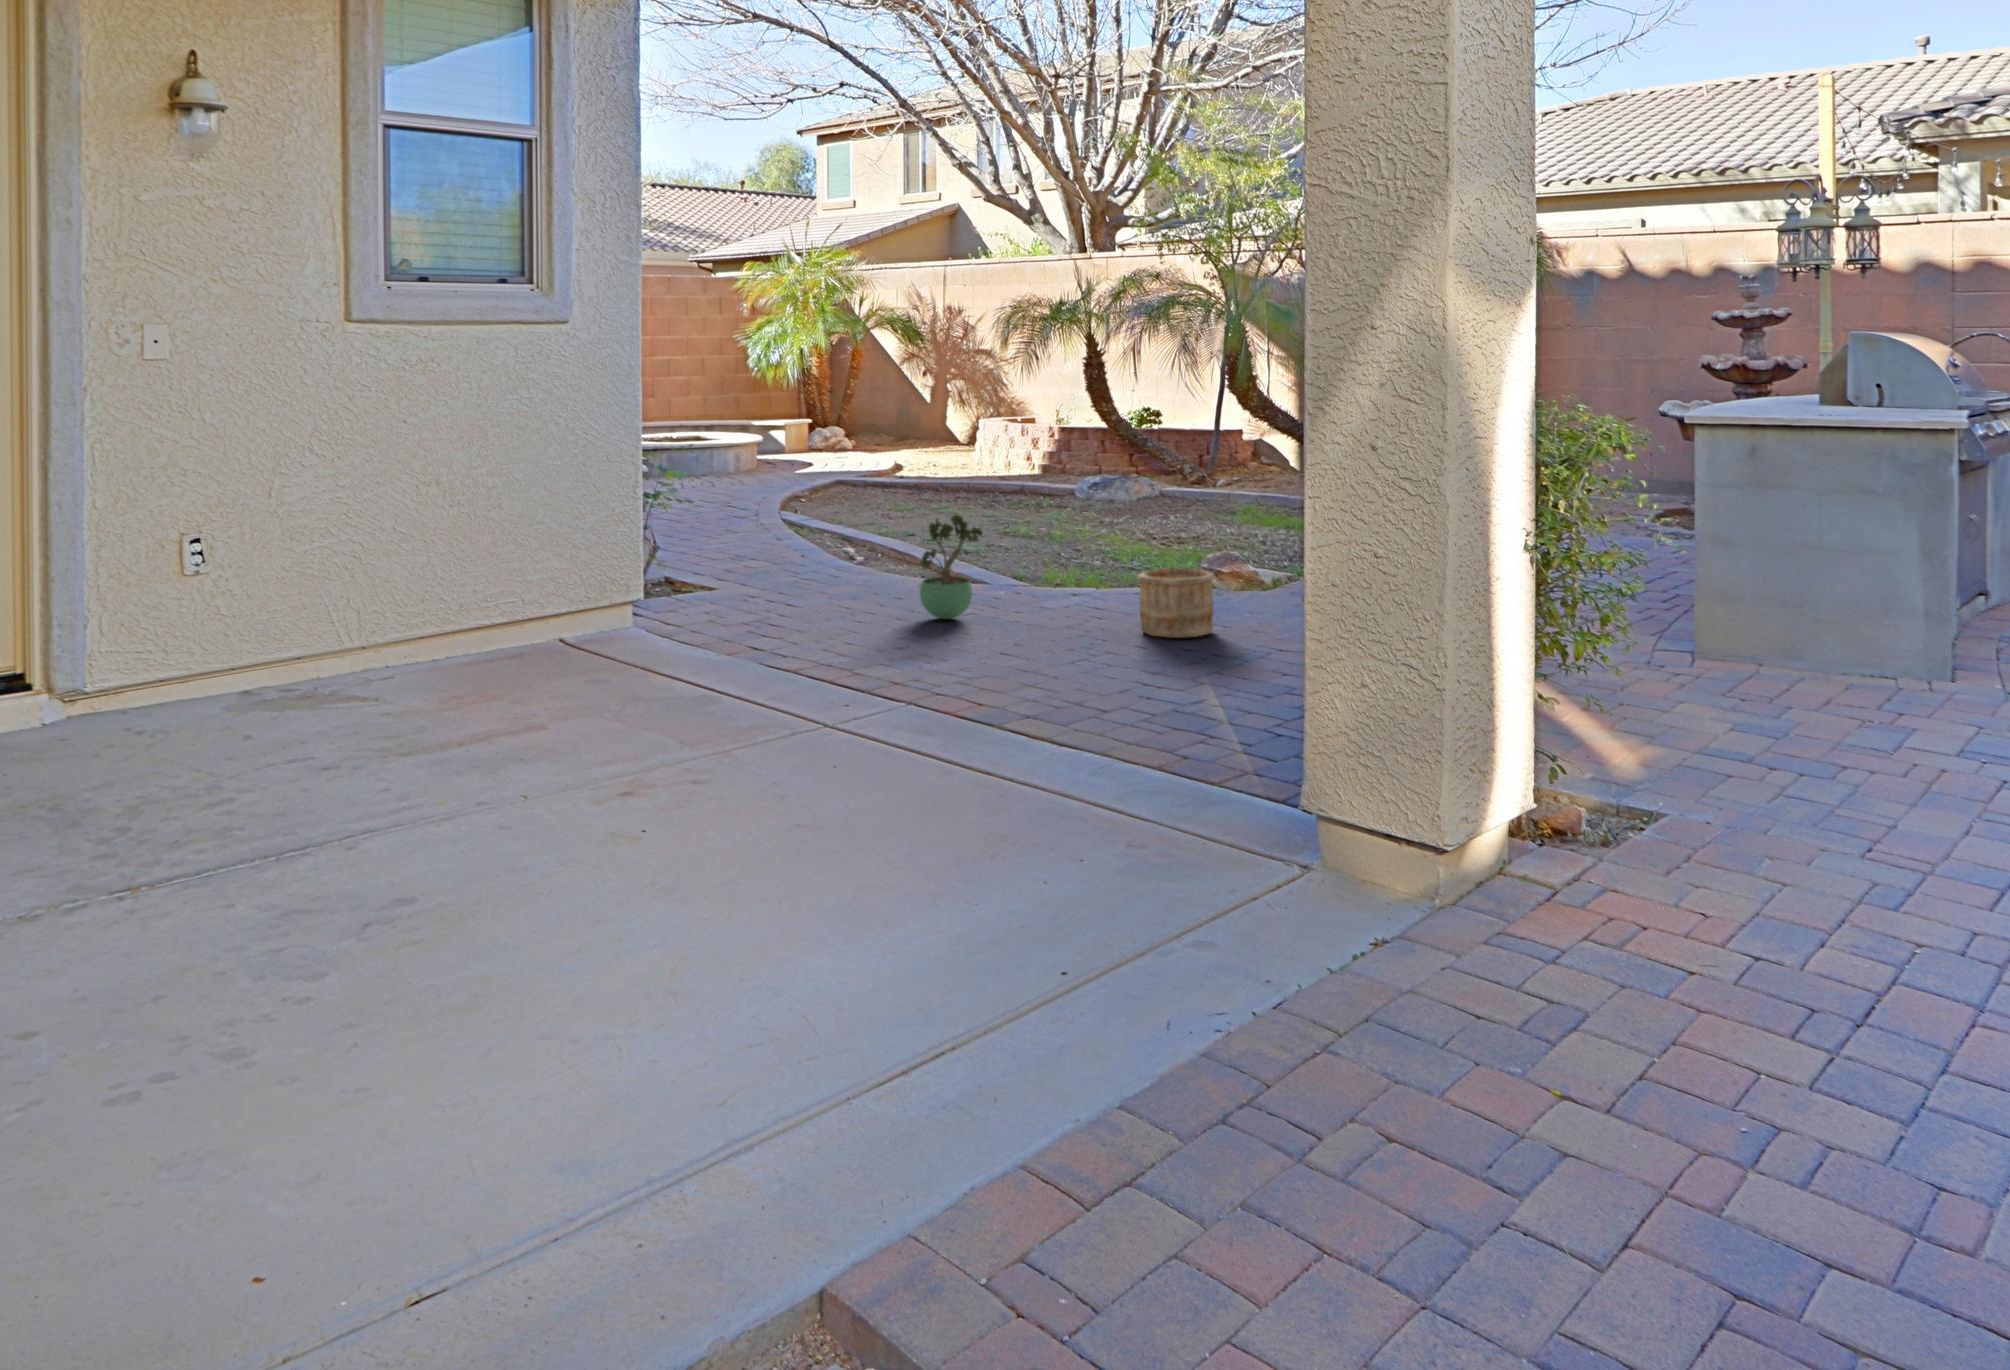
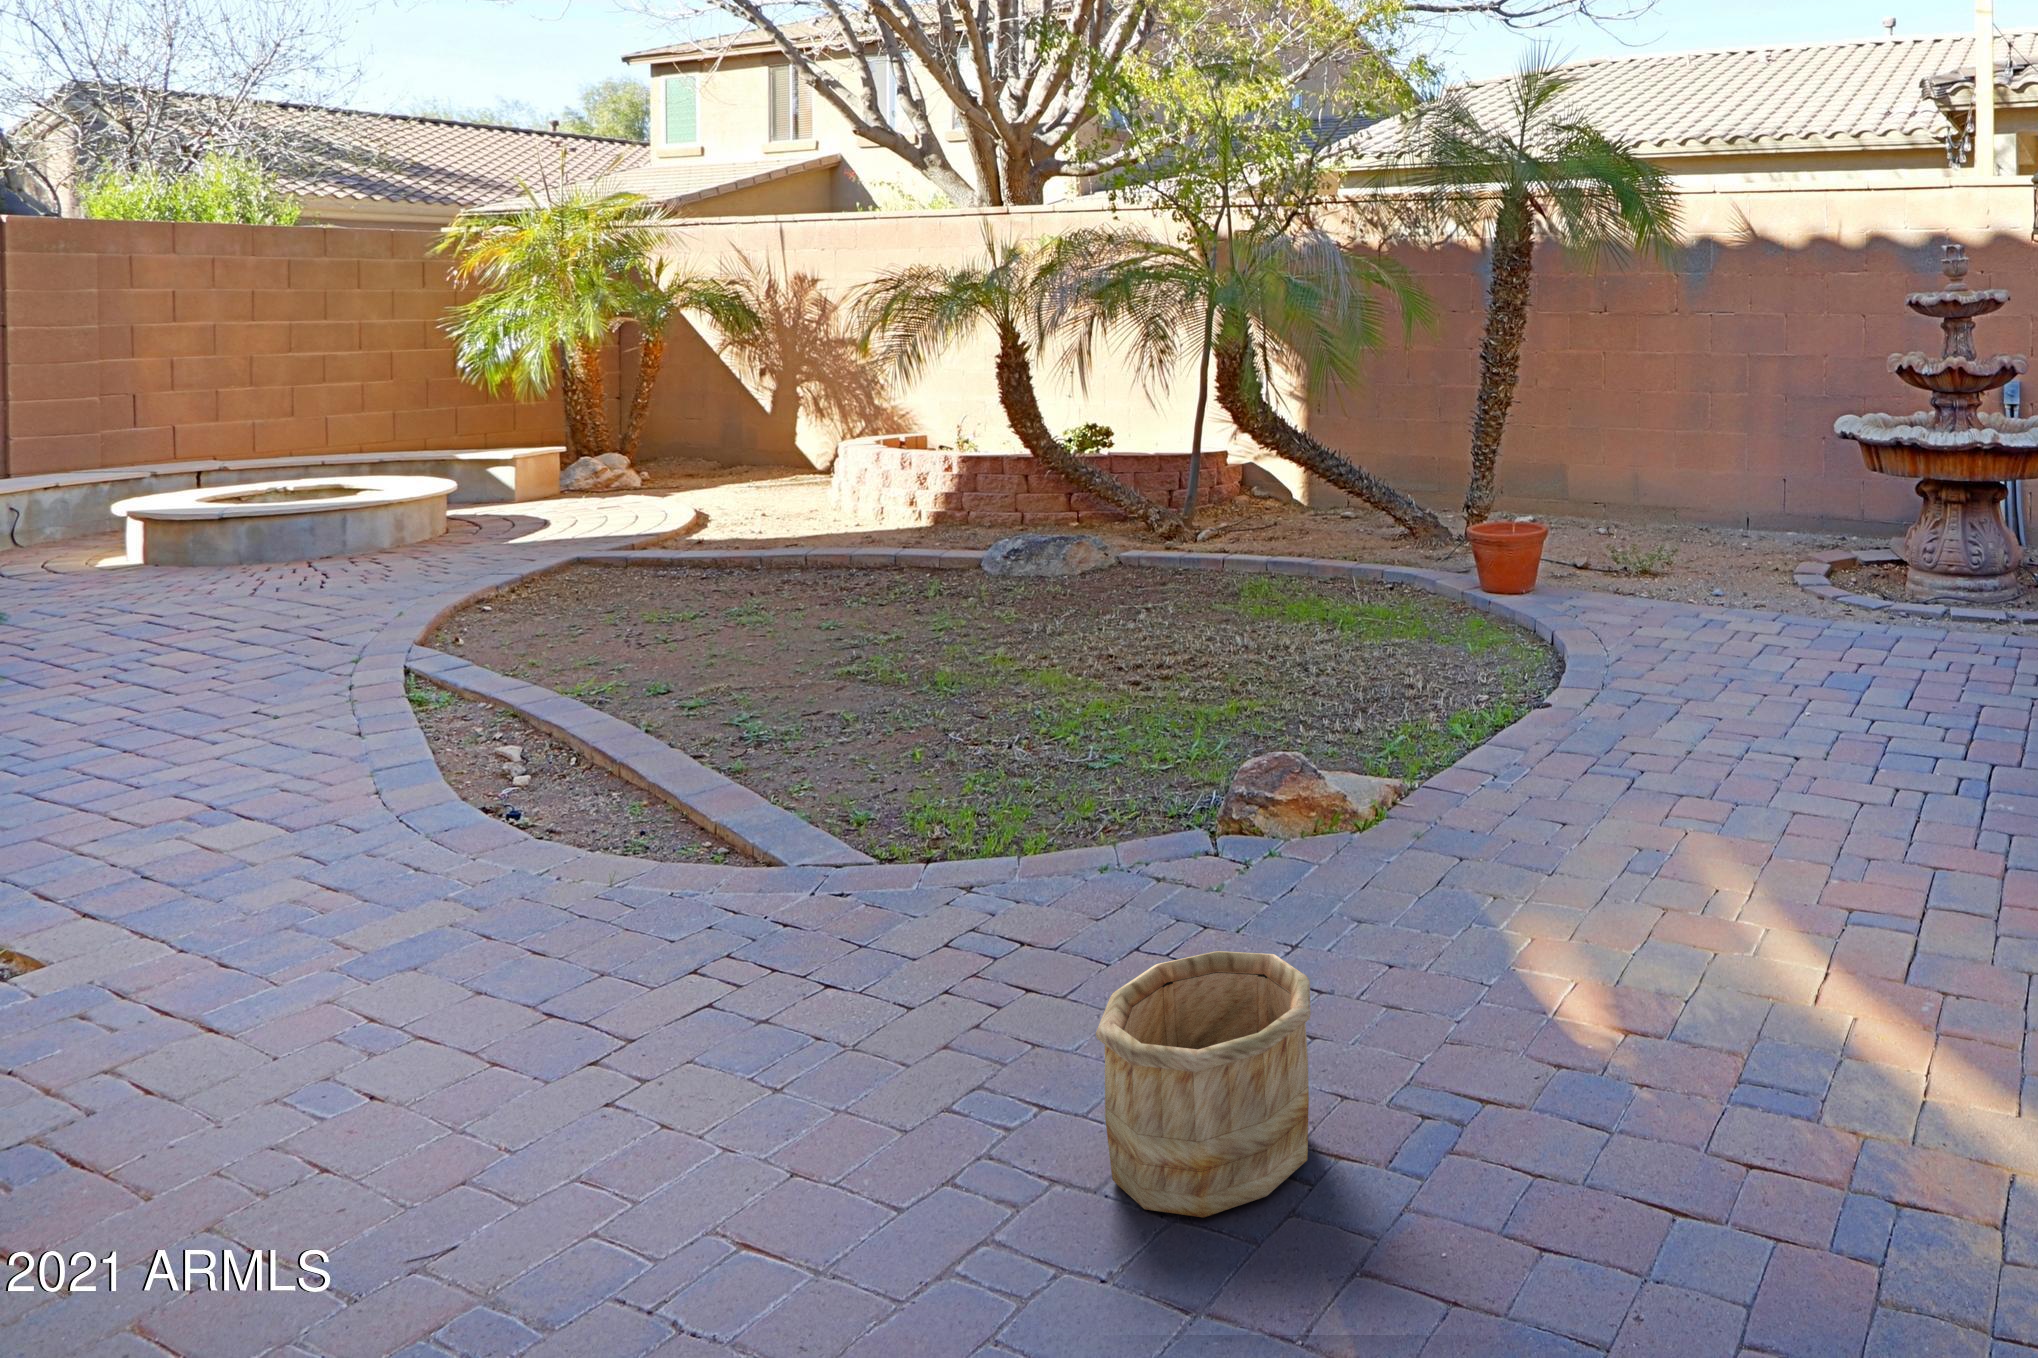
potted plant: present [920,515,982,619] -> none [377,888,627,1226]

